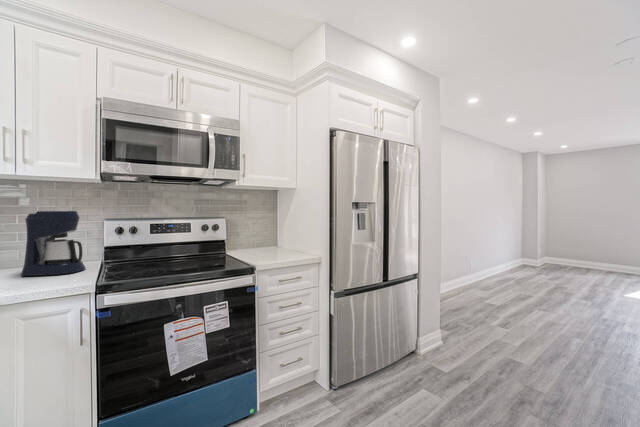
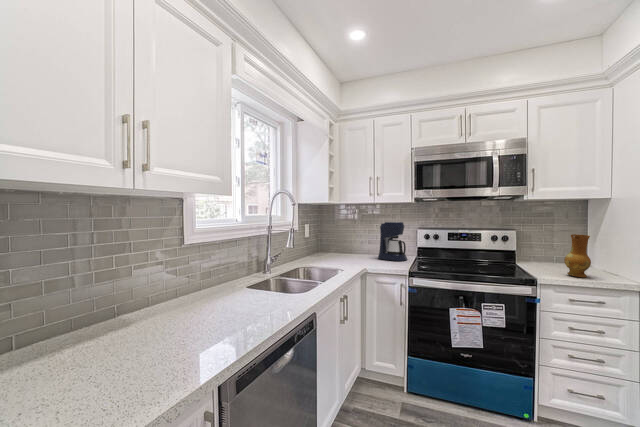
ceramic jug: none [271,219,289,257] -> present [564,234,591,277]

